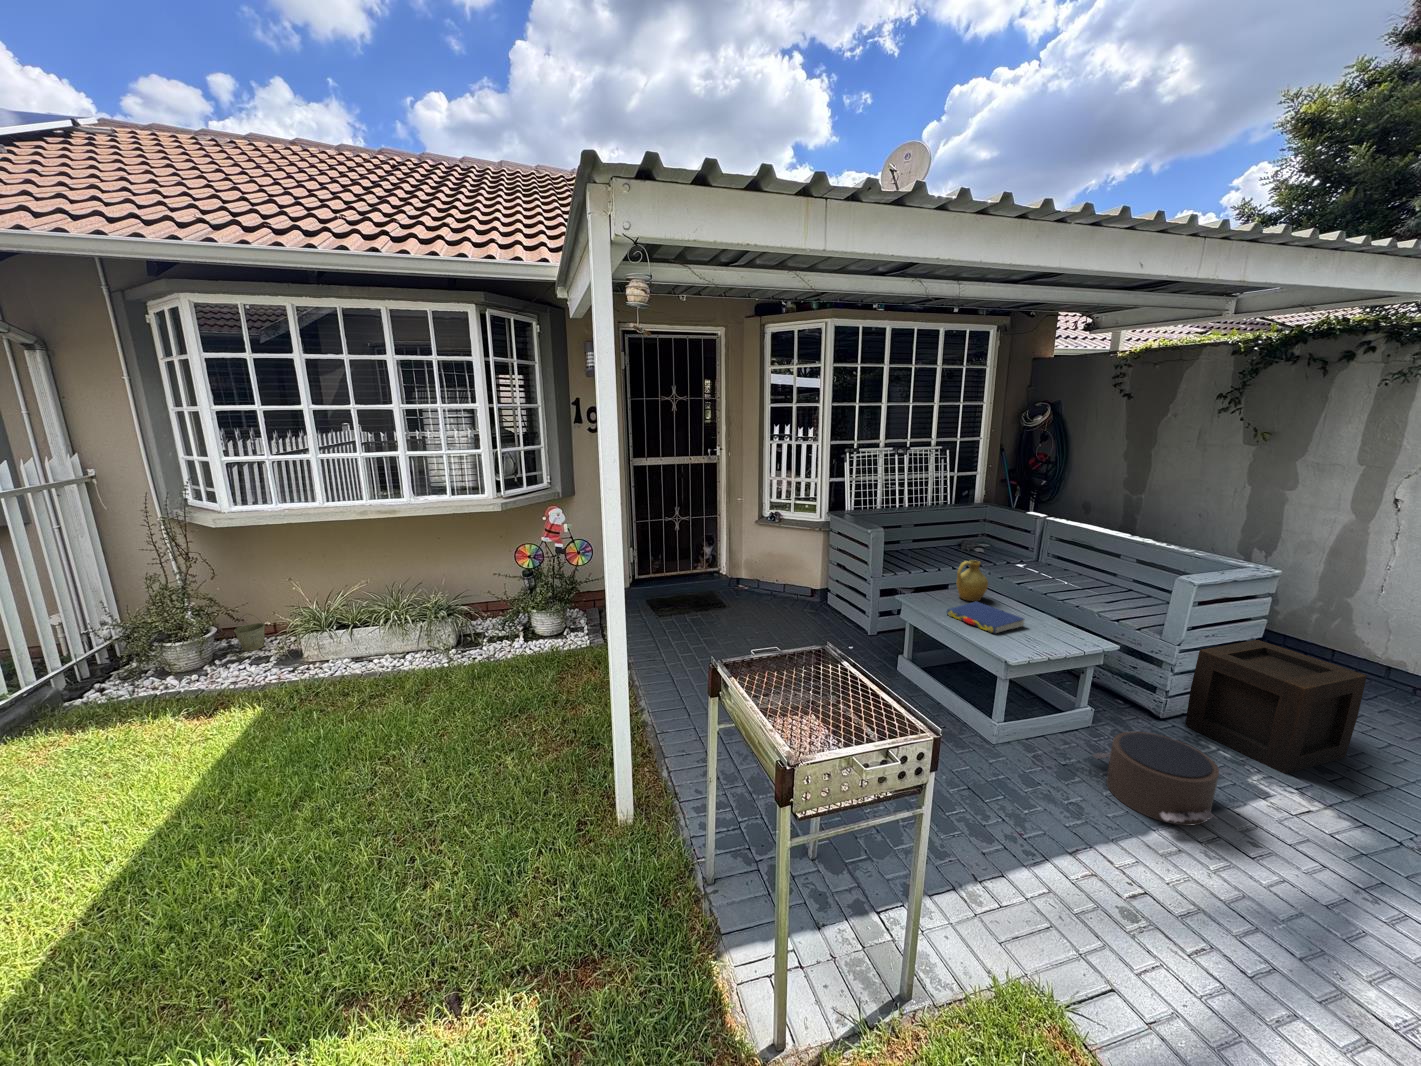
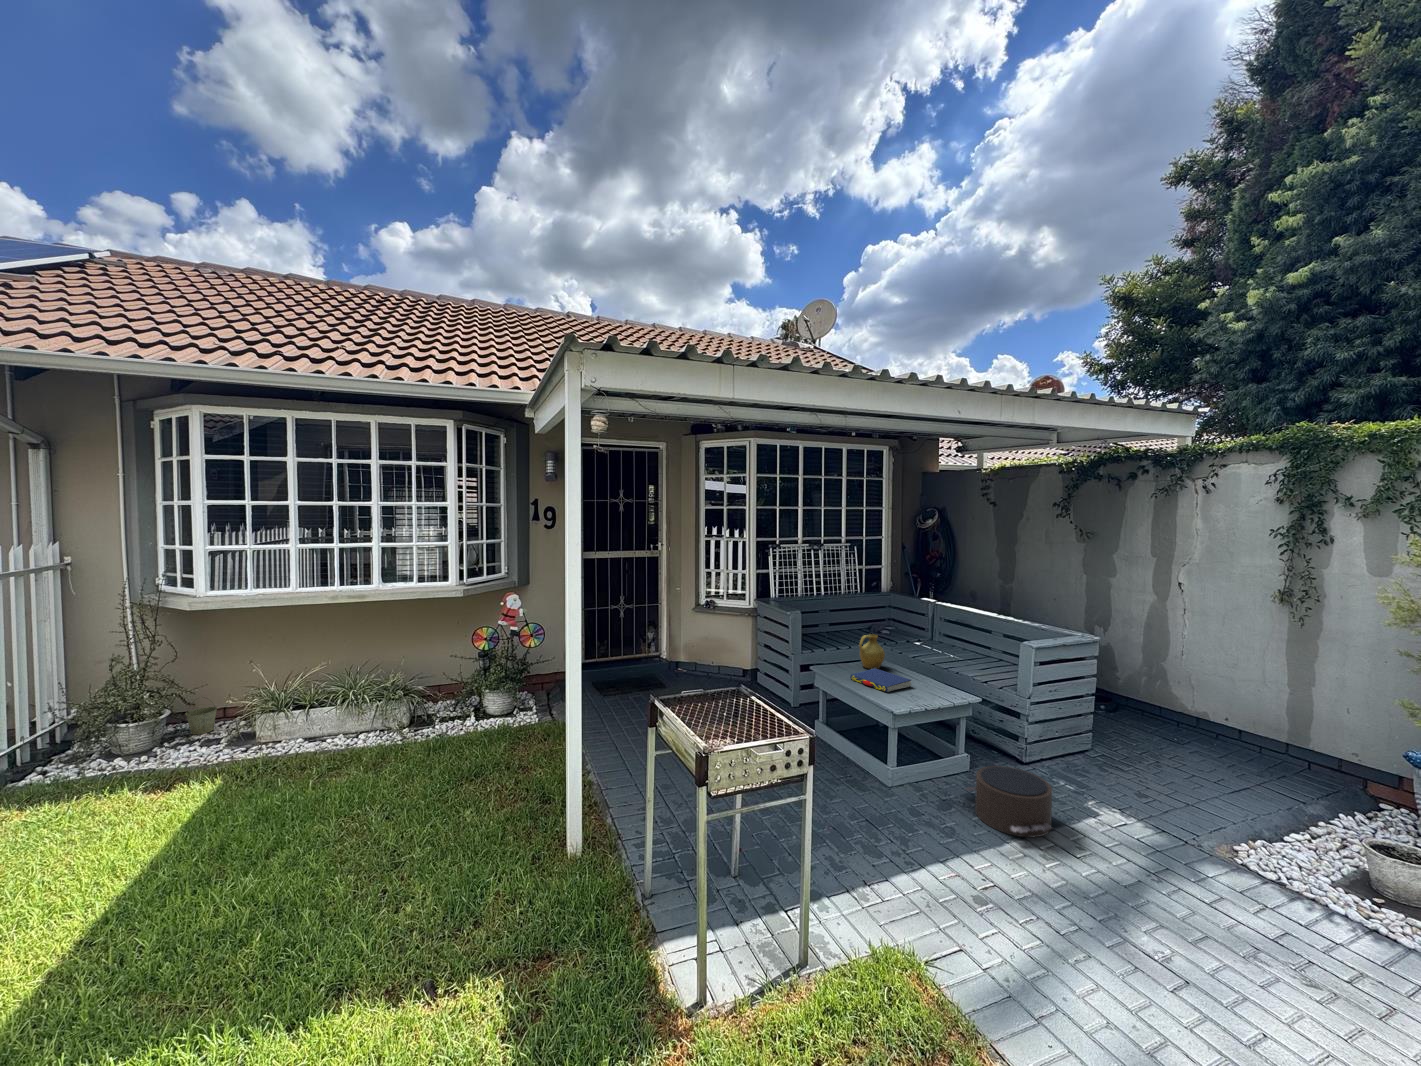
wooden crate: present [1185,640,1367,774] -> none [1042,693,1161,798]

